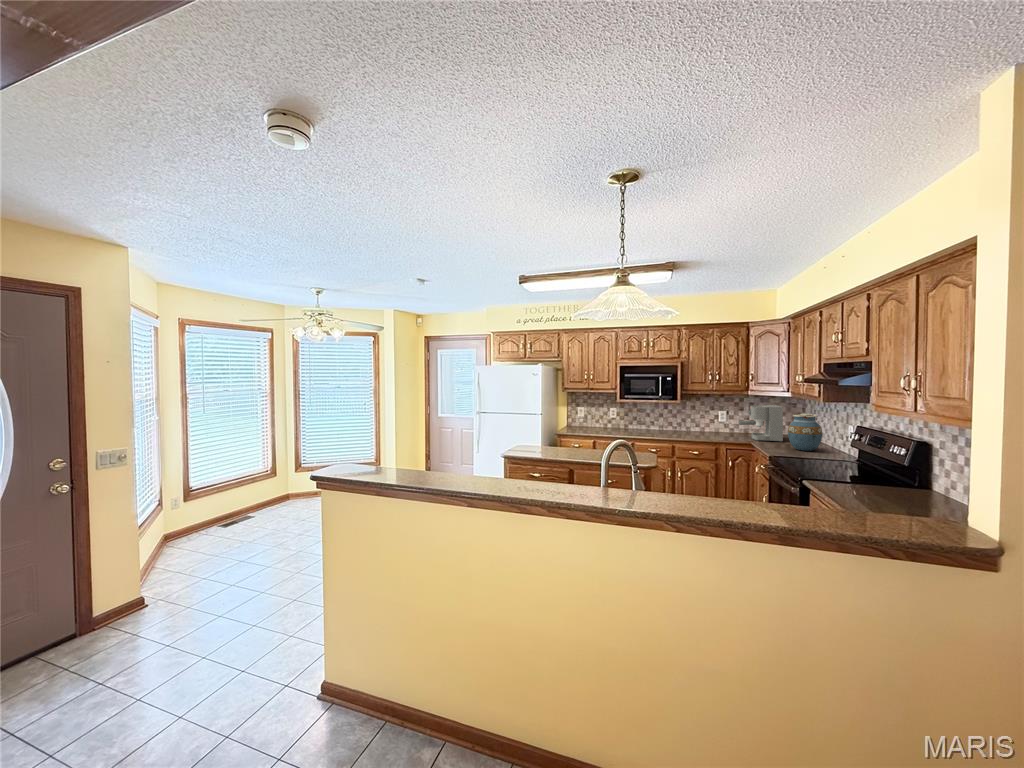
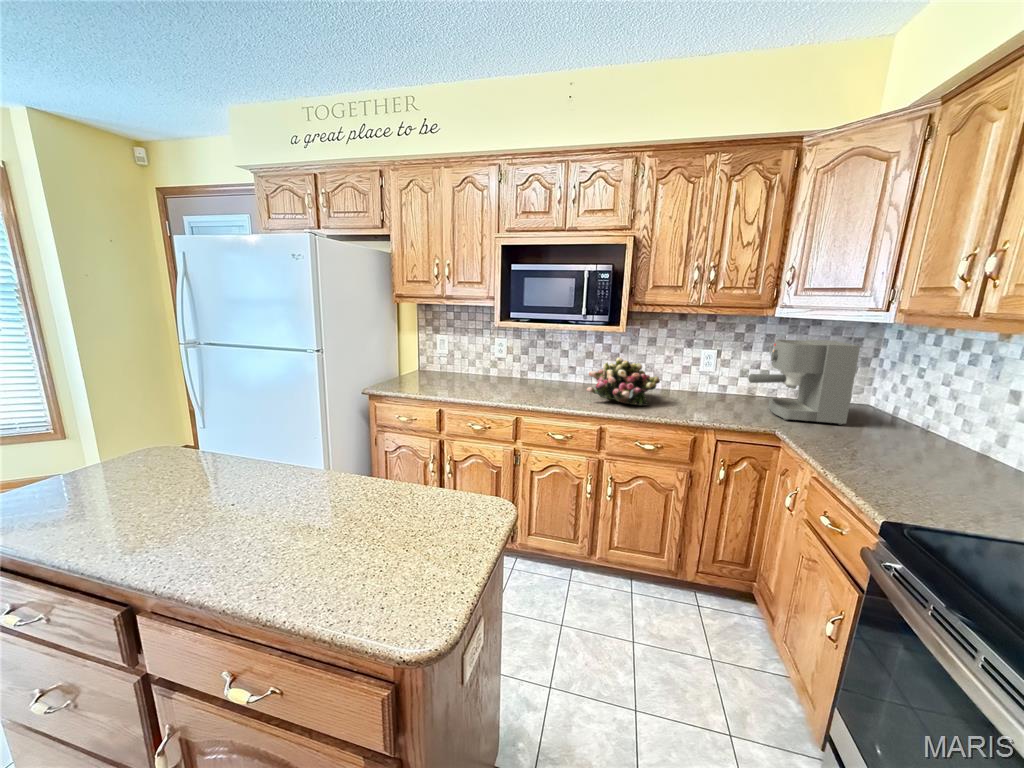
vase: present [788,414,822,451] -> none [889,366,1000,468]
flower arrangement: none [663,416,698,437] -> present [587,357,660,406]

